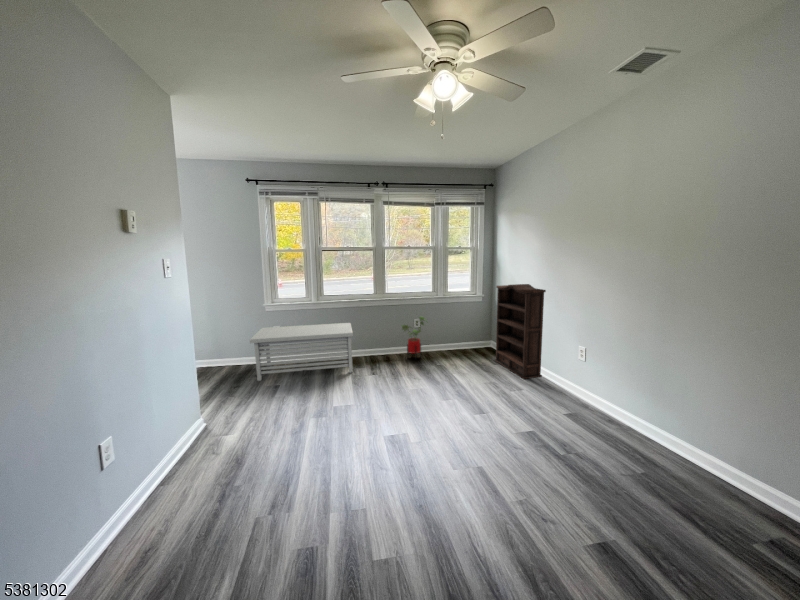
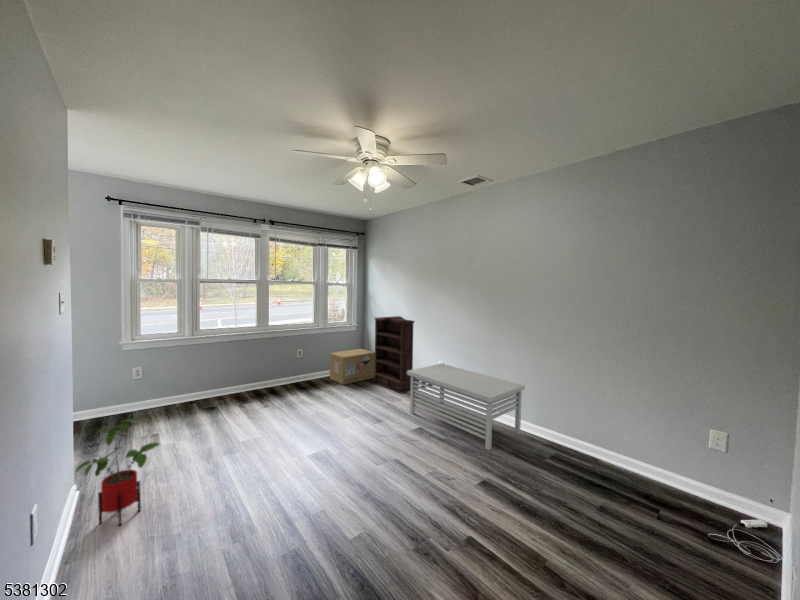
house plant: present [402,317,424,355] -> present [76,420,160,525]
cardboard box: none [448,321,499,359] -> present [330,349,375,385]
storage bench: present [250,323,353,381] -> present [407,364,525,450]

